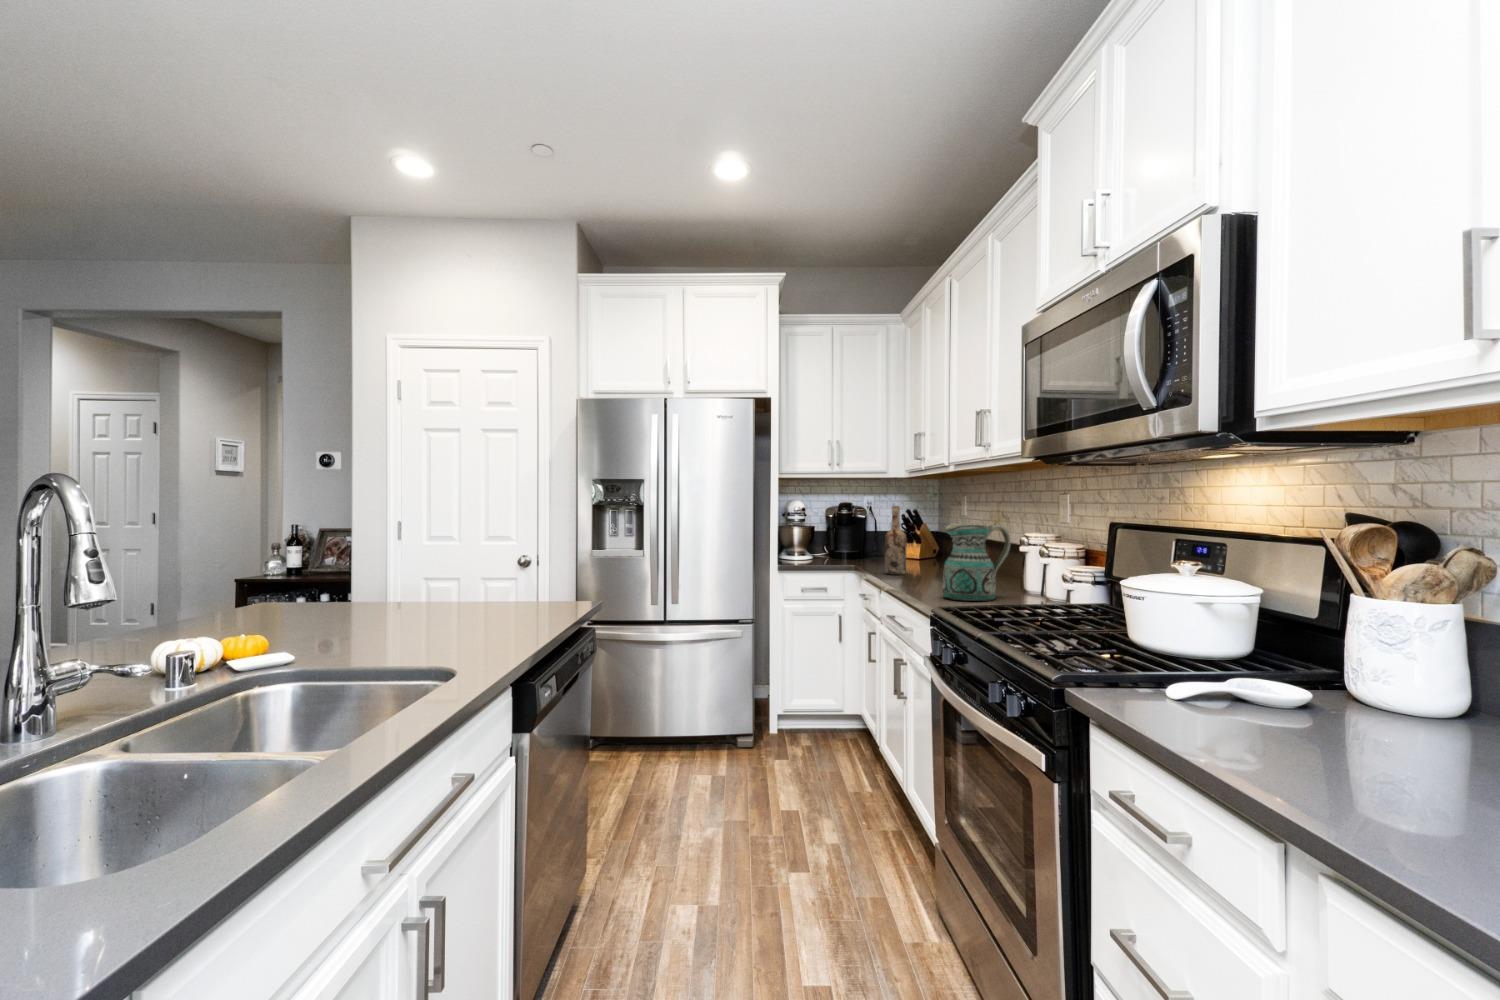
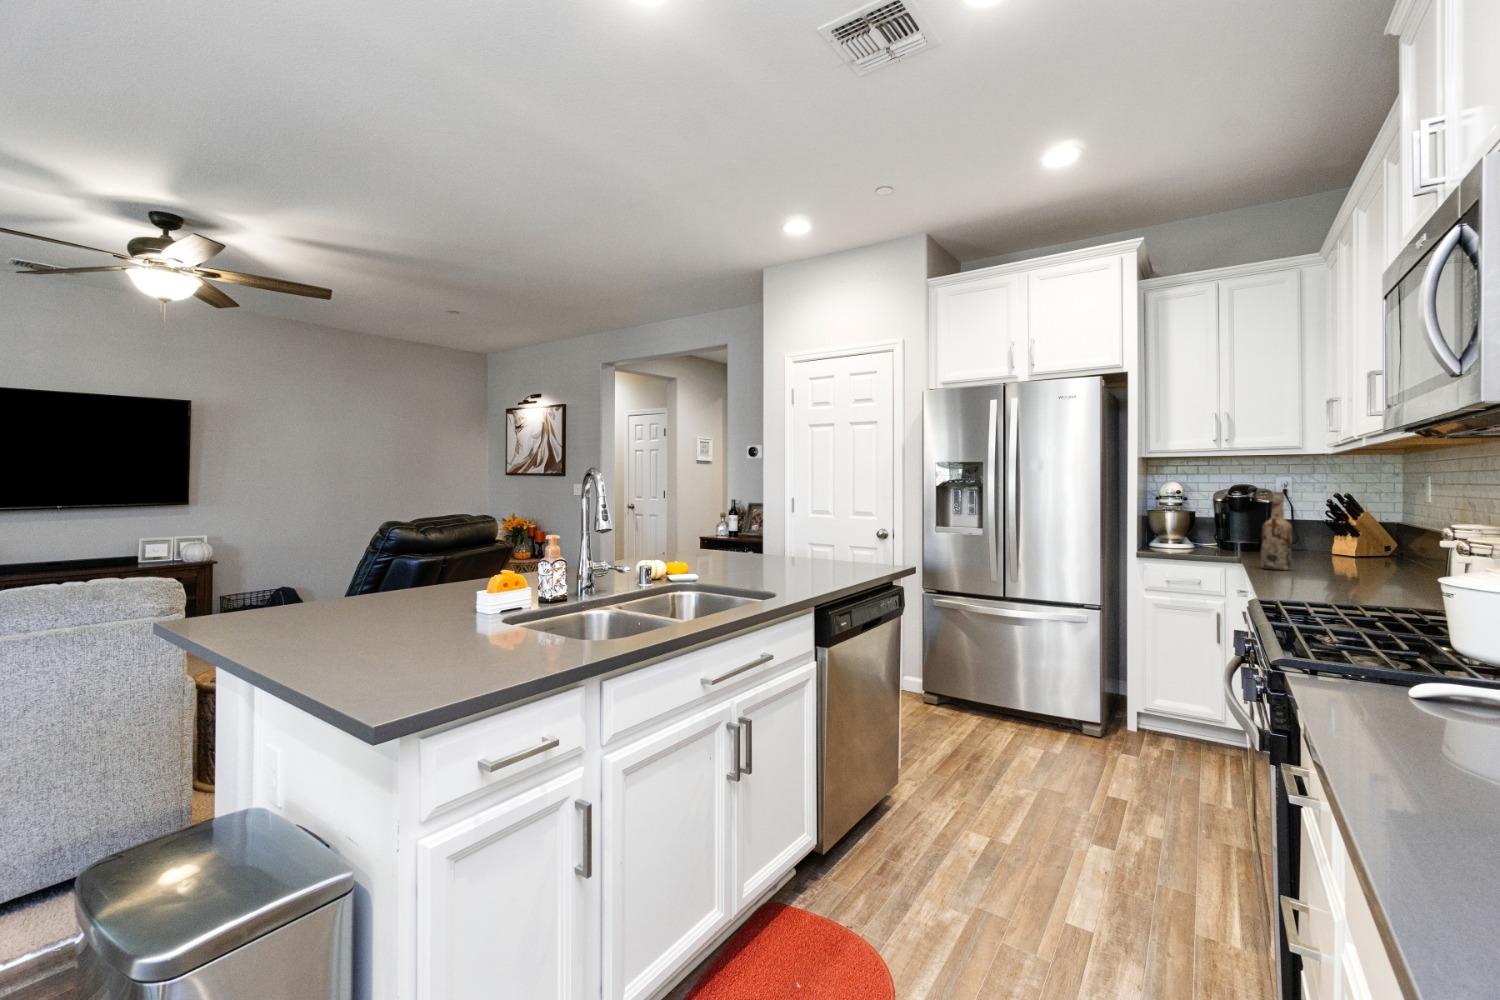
ceramic pitcher: present [943,523,1010,601] -> none [1297,512,1404,601]

